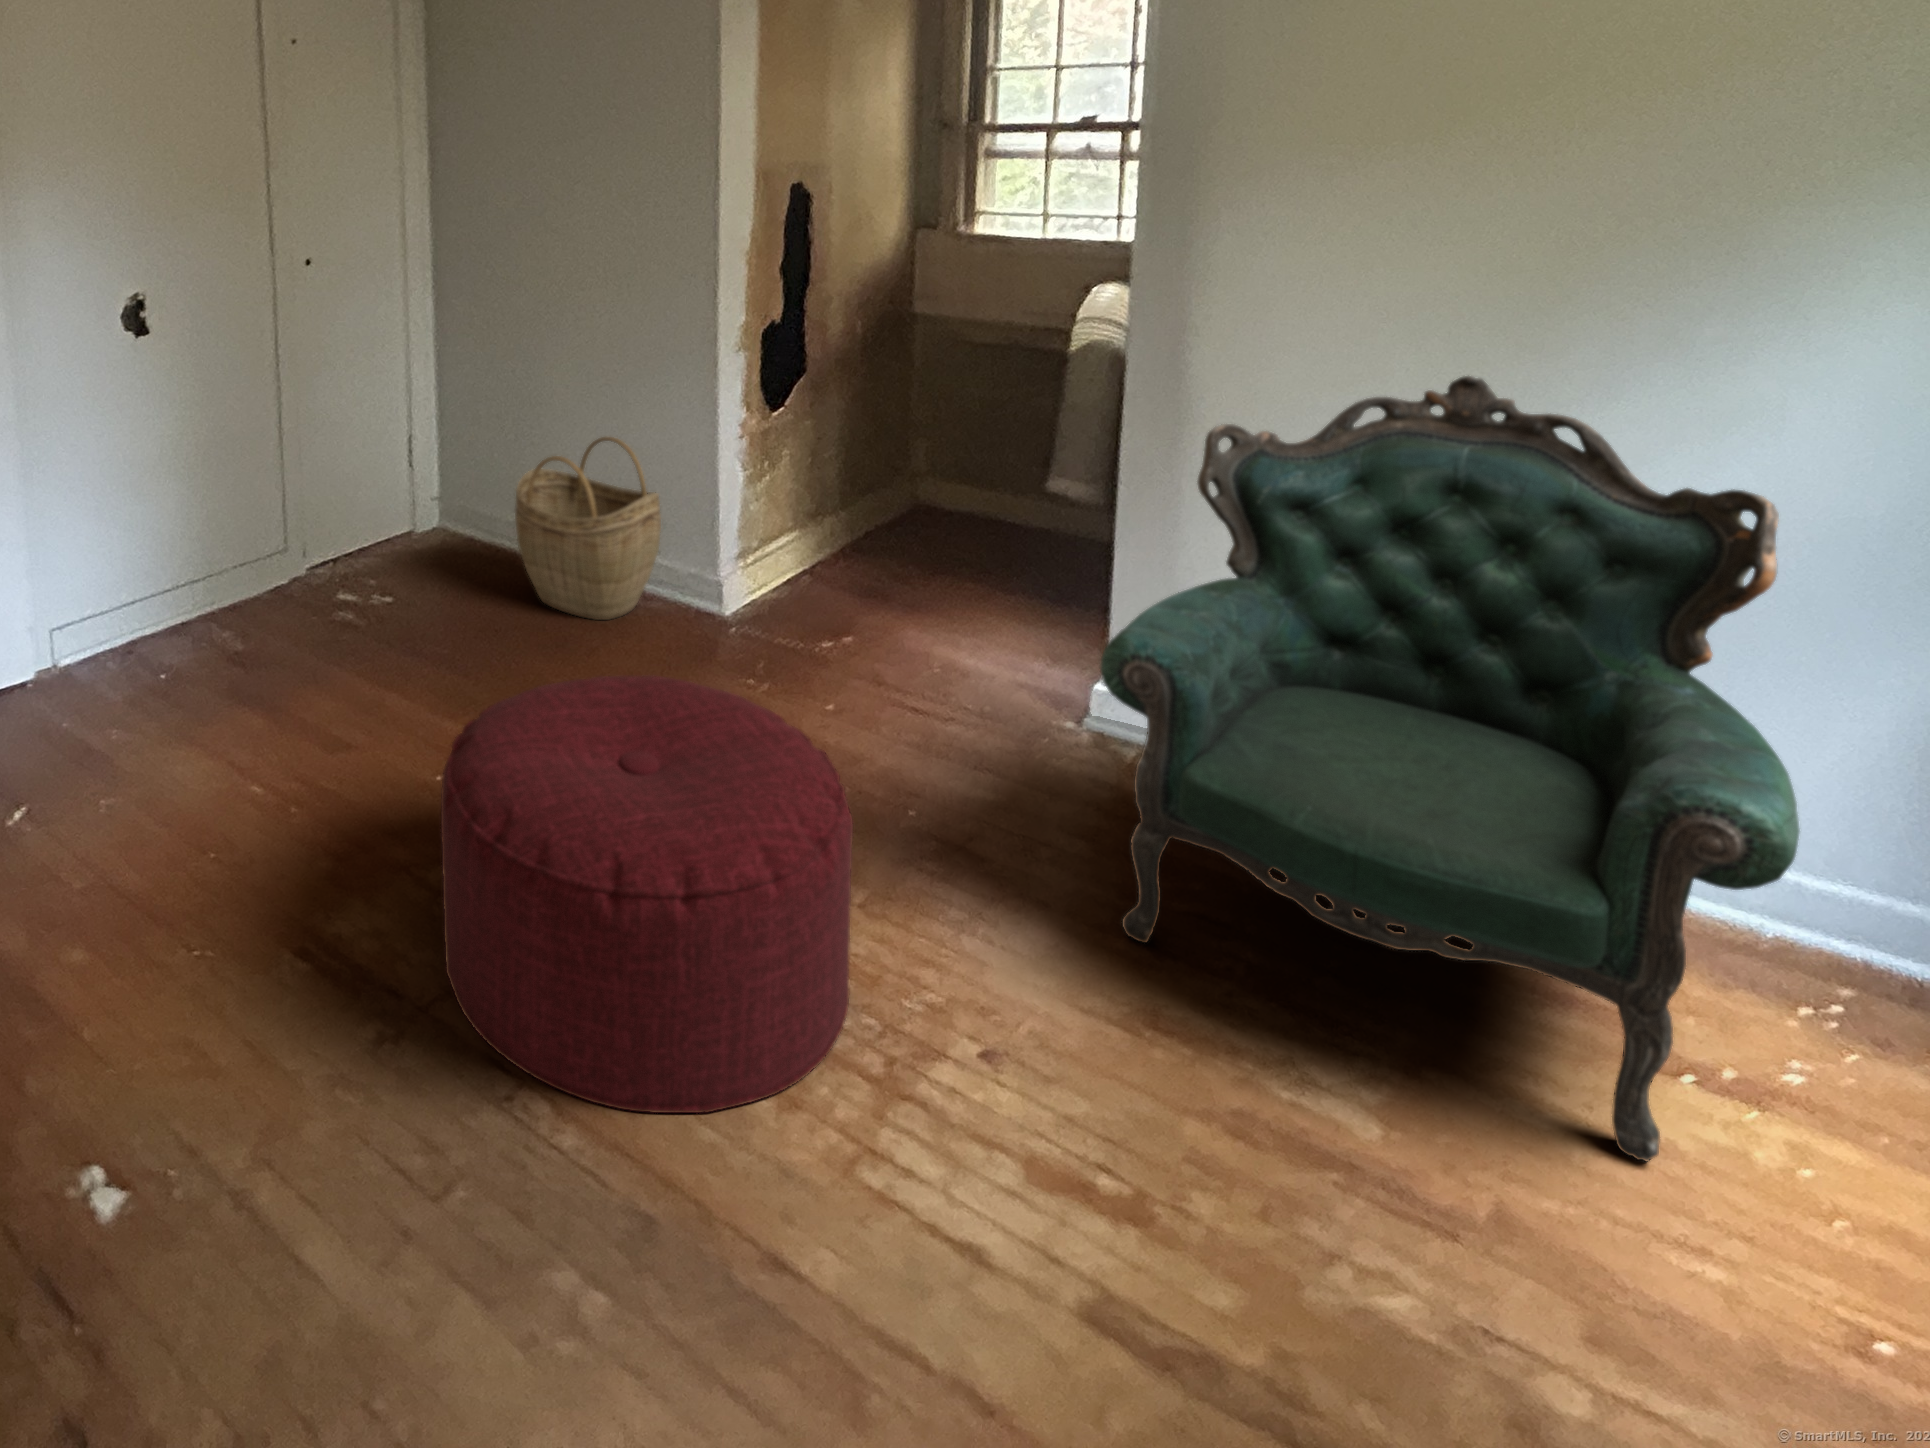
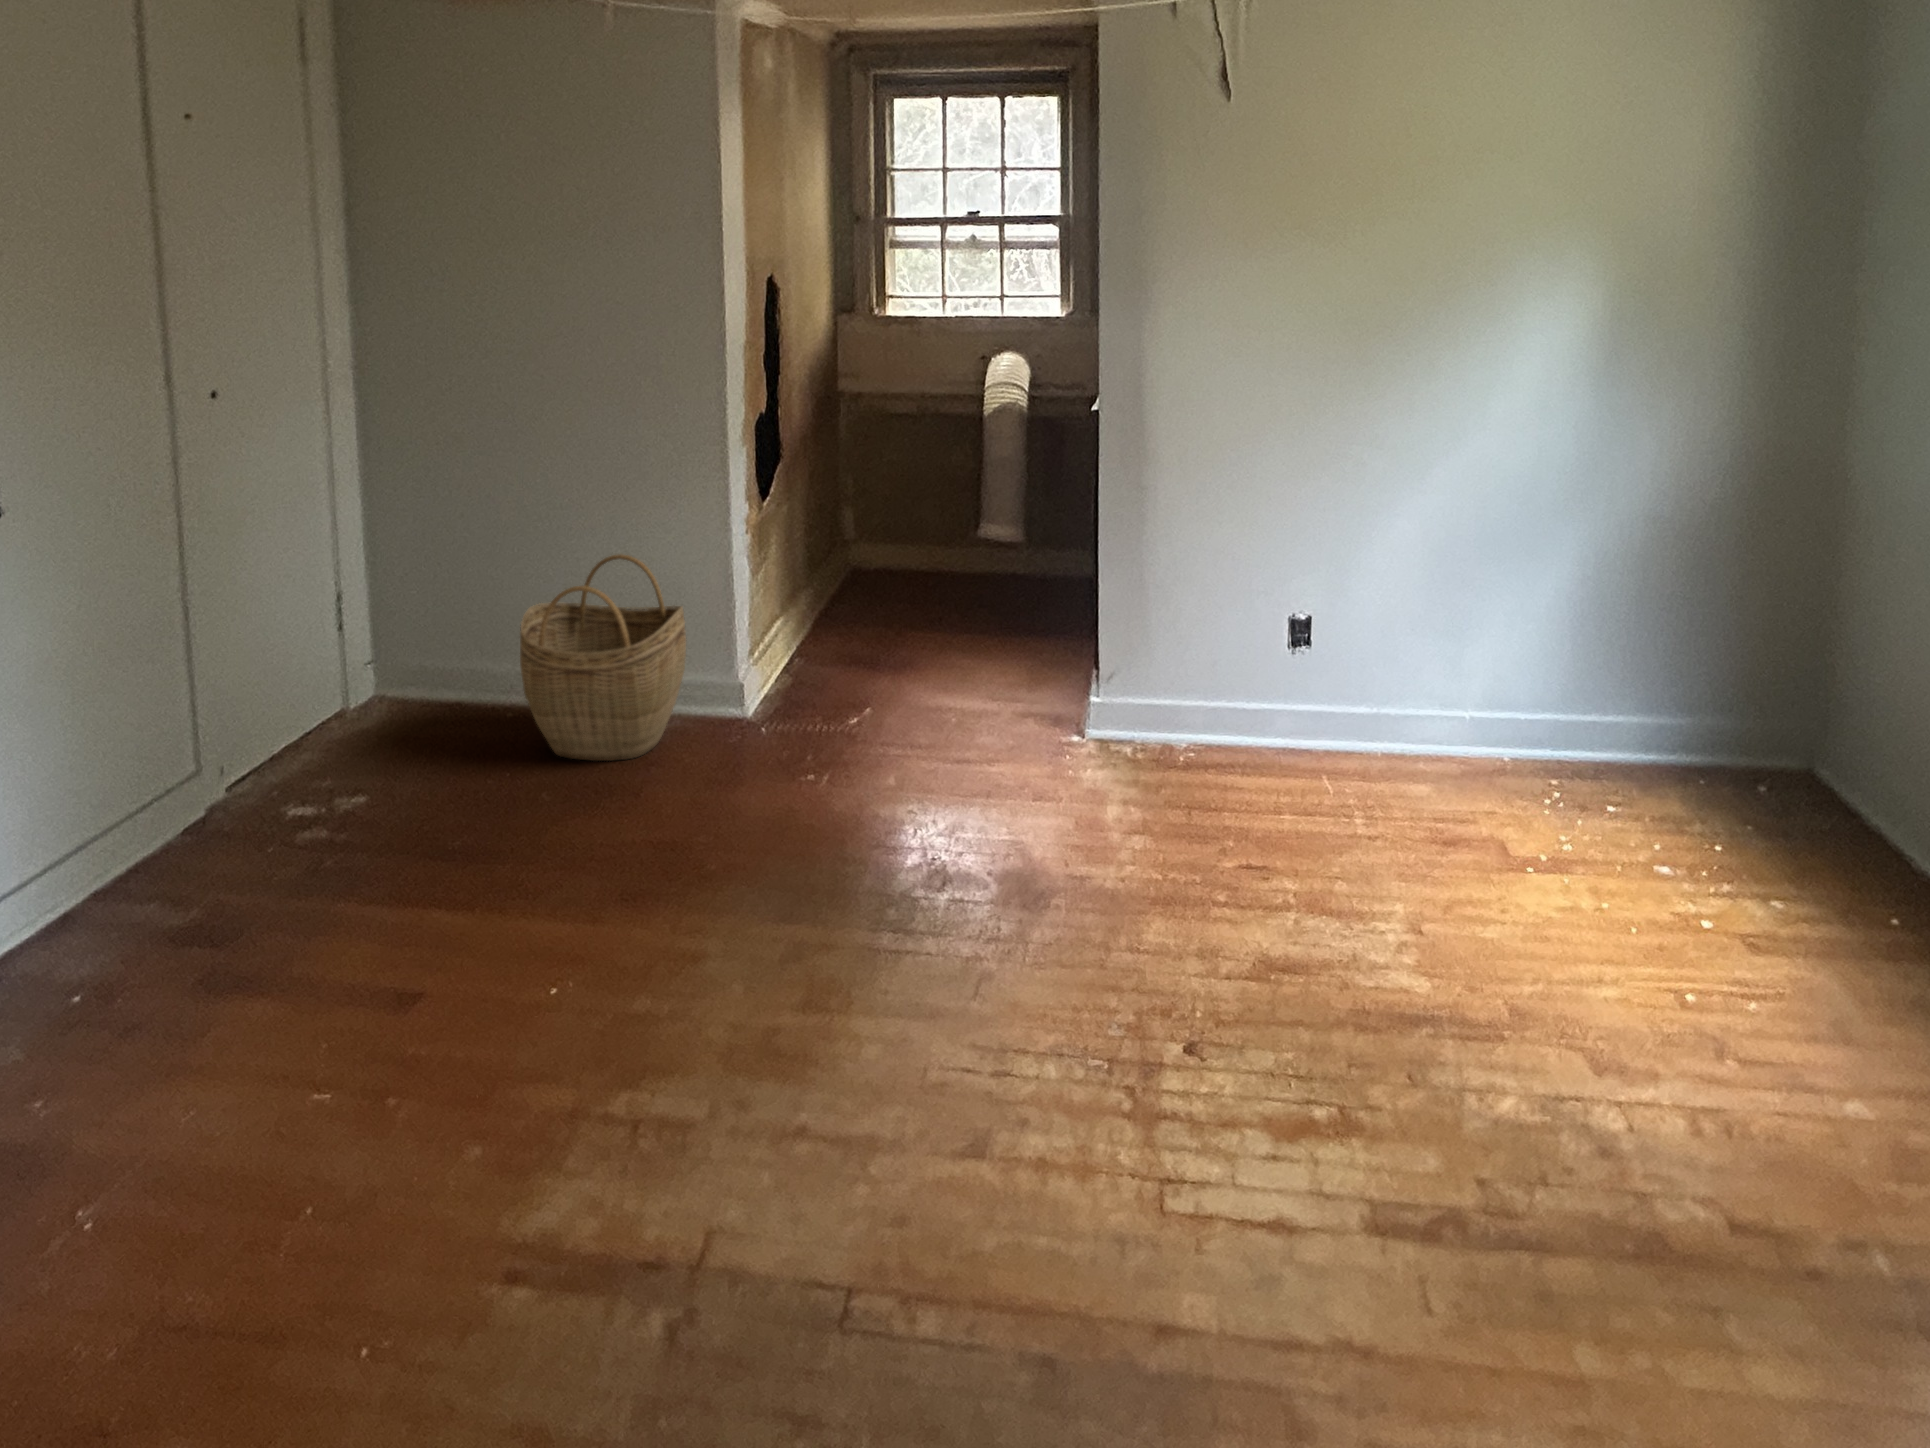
armchair: present [1100,376,1799,1161] -> none [1170,408,1585,932]
ottoman: present [441,676,853,1113] -> none [662,794,1088,1289]

